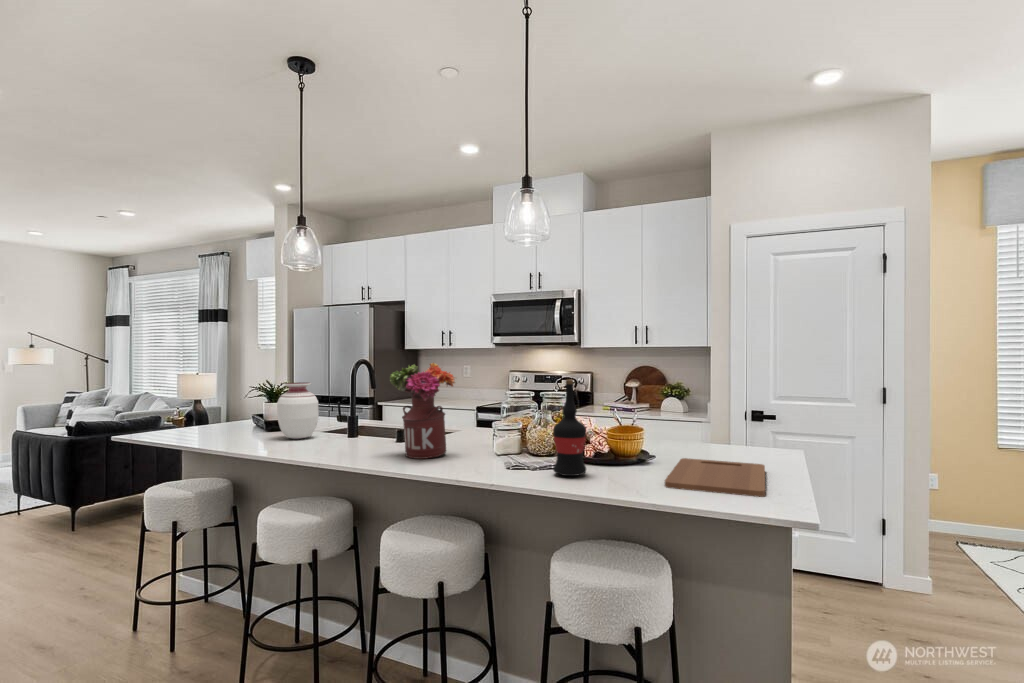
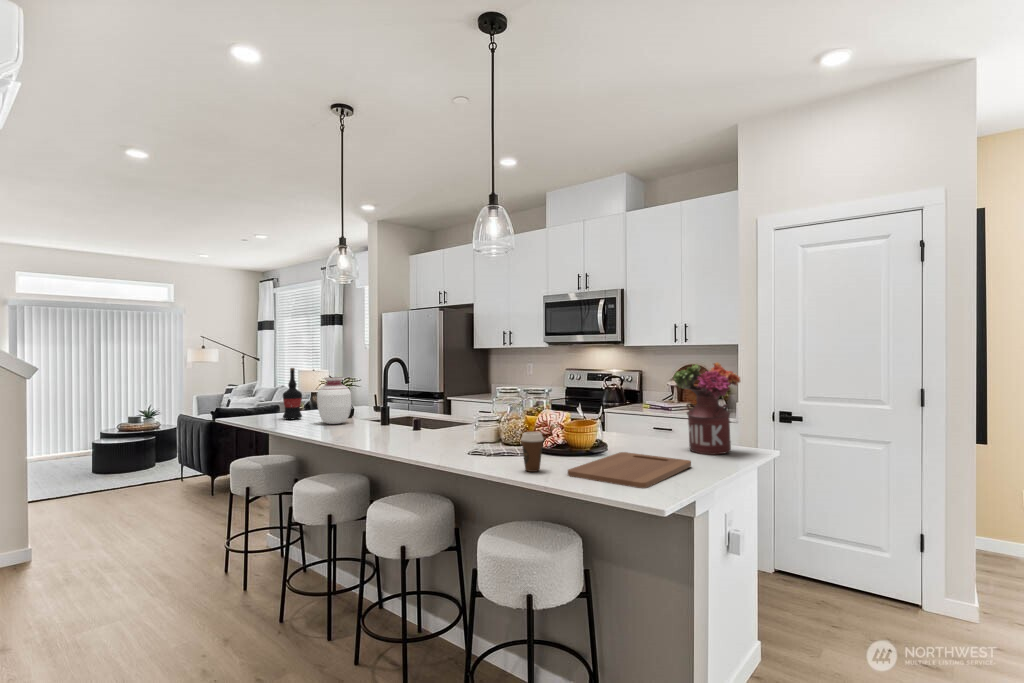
flower arrangement: present [390,363,455,459] -> present [673,362,740,455]
wine bottle: present [553,379,586,476] -> present [283,368,302,419]
coffee cup: none [608,441,634,485] -> present [521,432,544,472]

